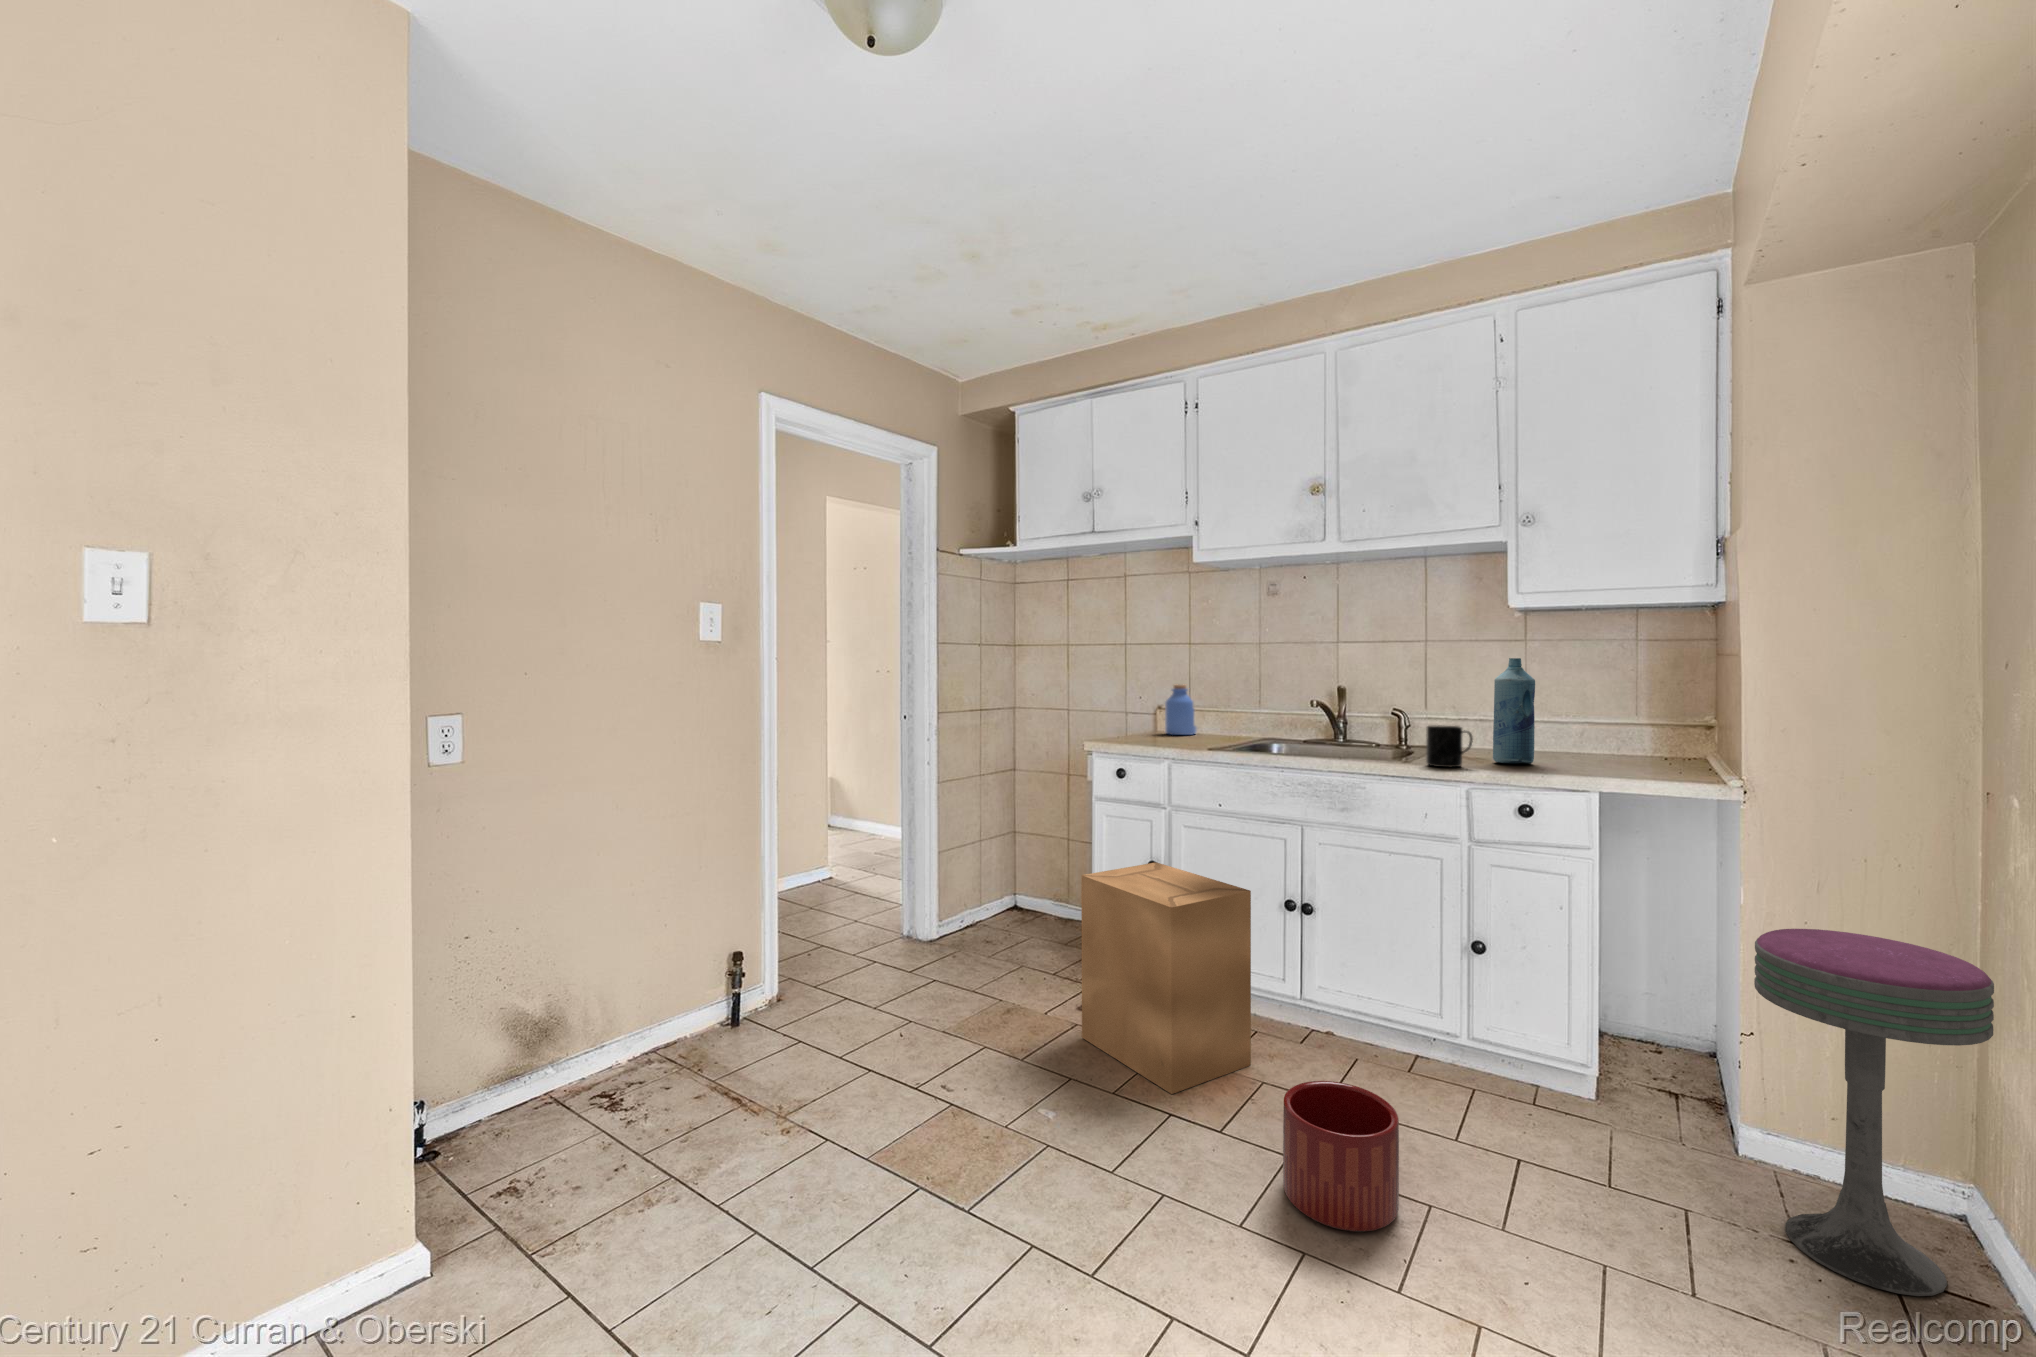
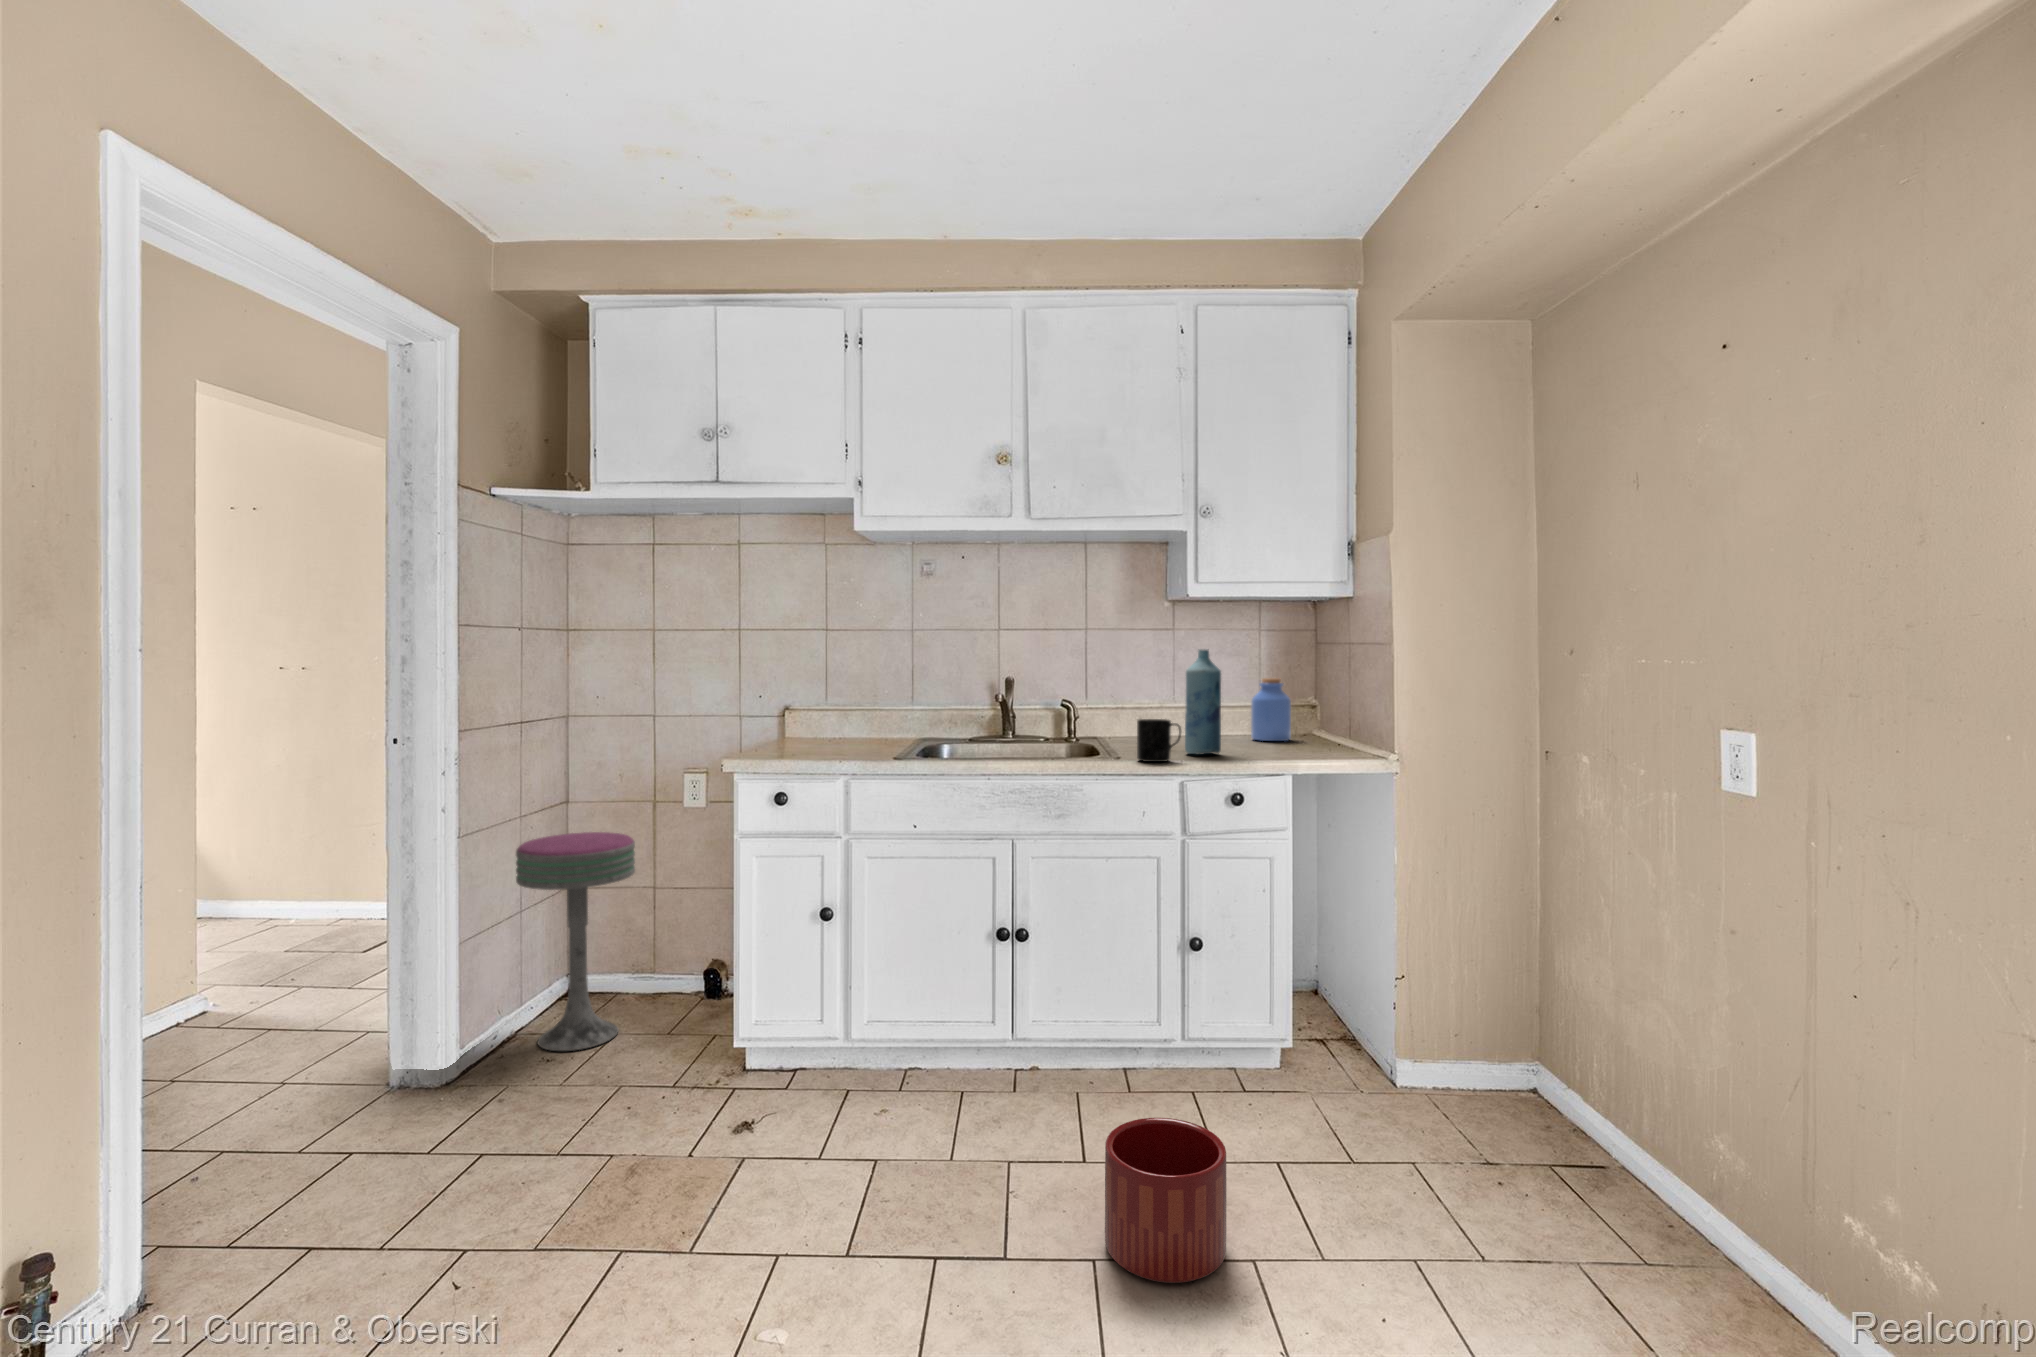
jar: present [1165,685,1197,735] -> present [1251,678,1291,741]
cardboard box: present [1081,862,1251,1094] -> none [770,905,985,1191]
bar stool: present [1754,929,1994,1296] -> present [516,832,635,1051]

